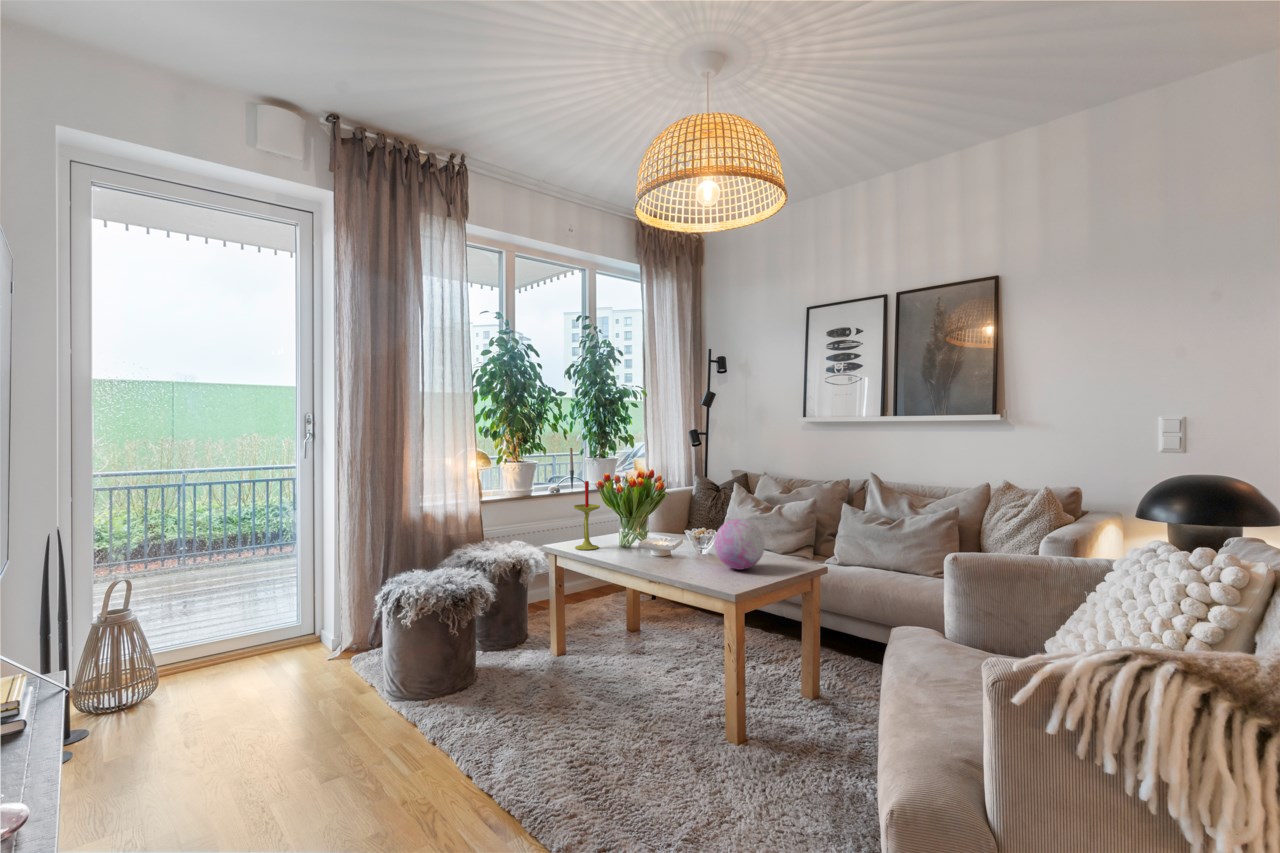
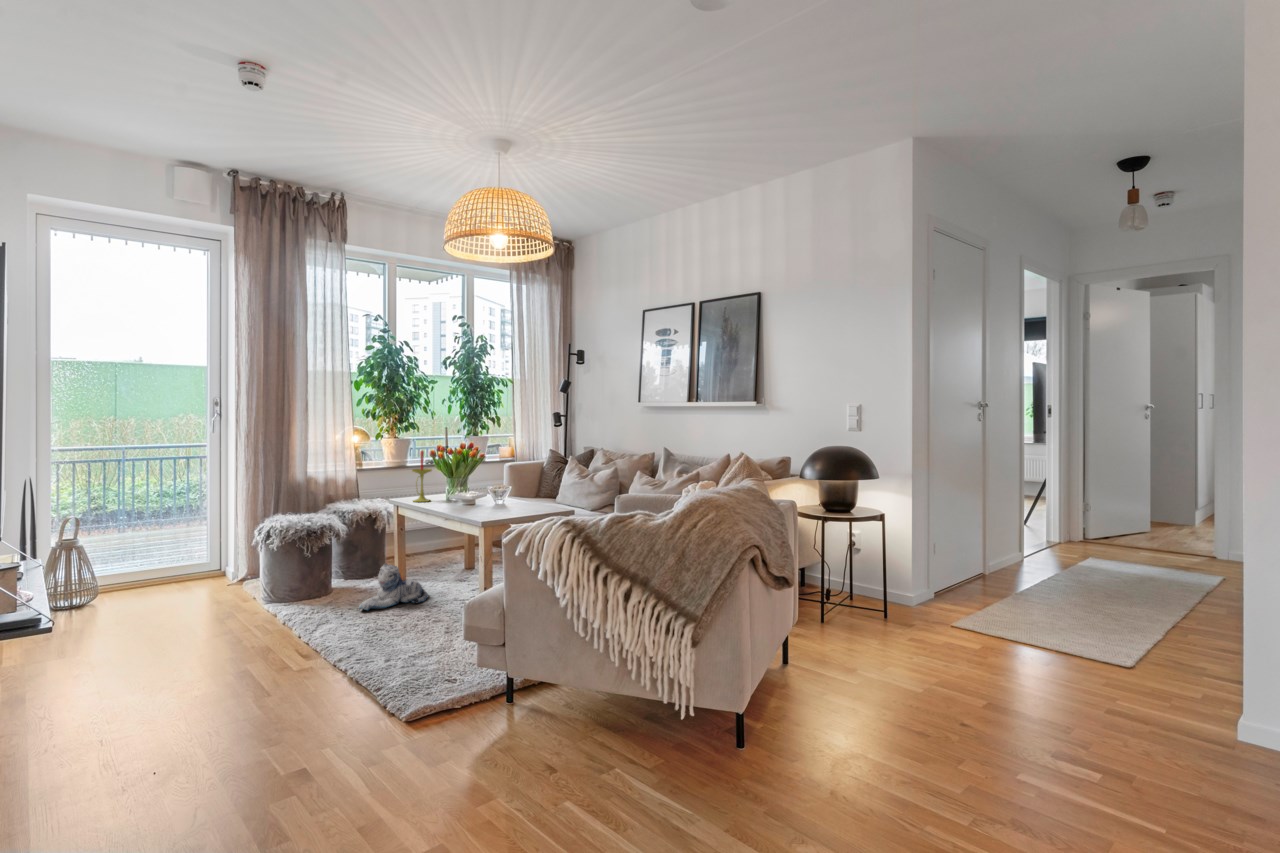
decorative orb: present [714,519,765,570] -> none [494,477,531,513]
plush toy: none [537,645,617,719] -> present [359,564,428,610]

